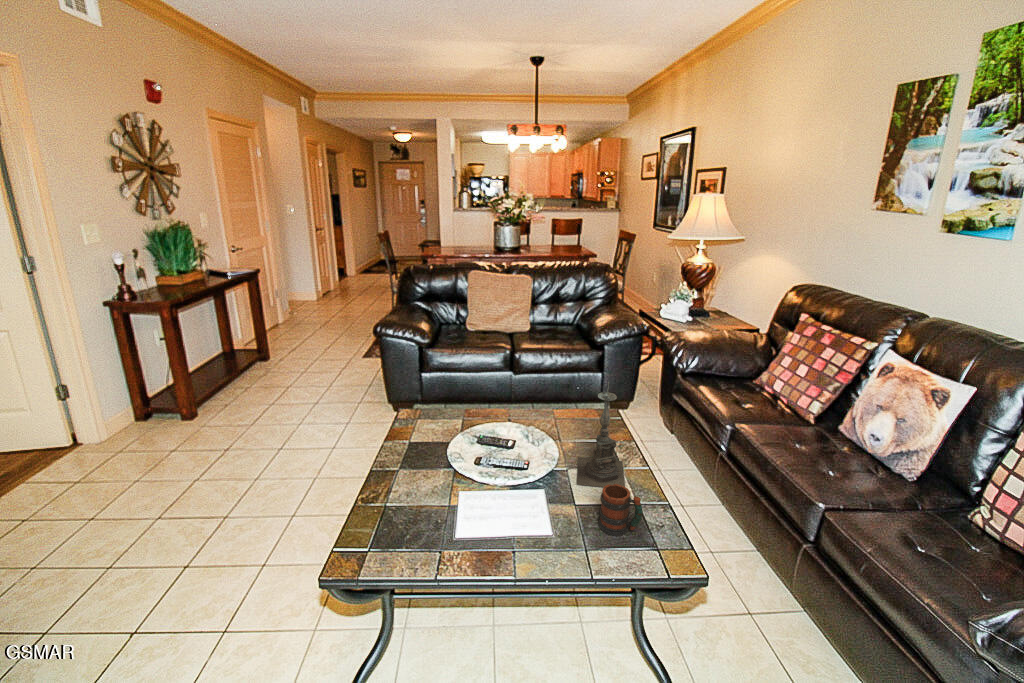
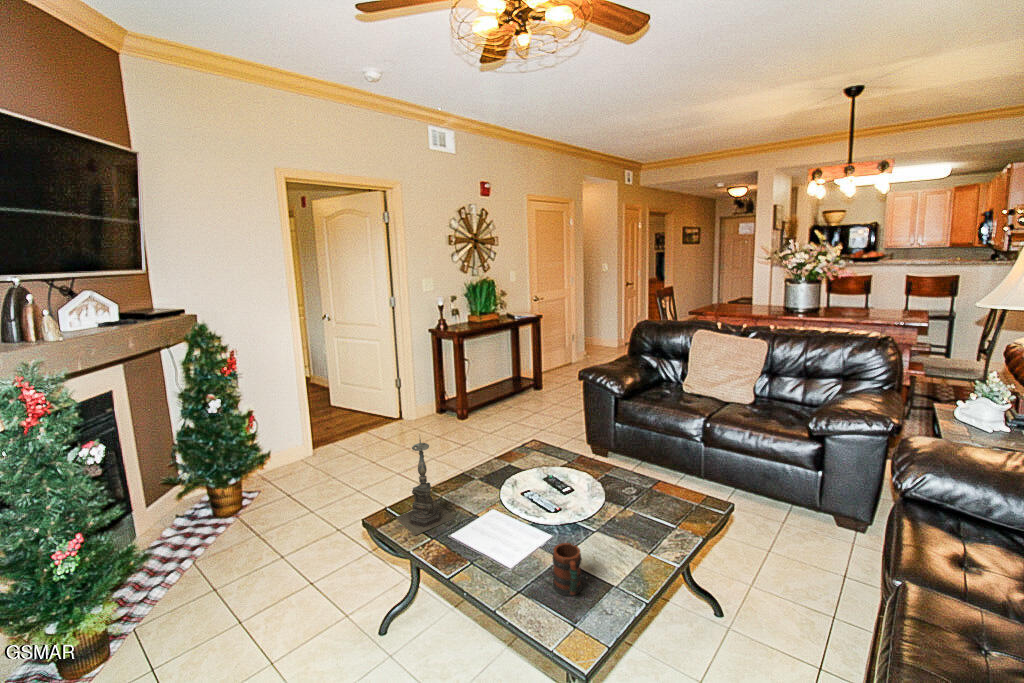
candle holder: present [577,382,625,487] -> present [396,438,456,535]

